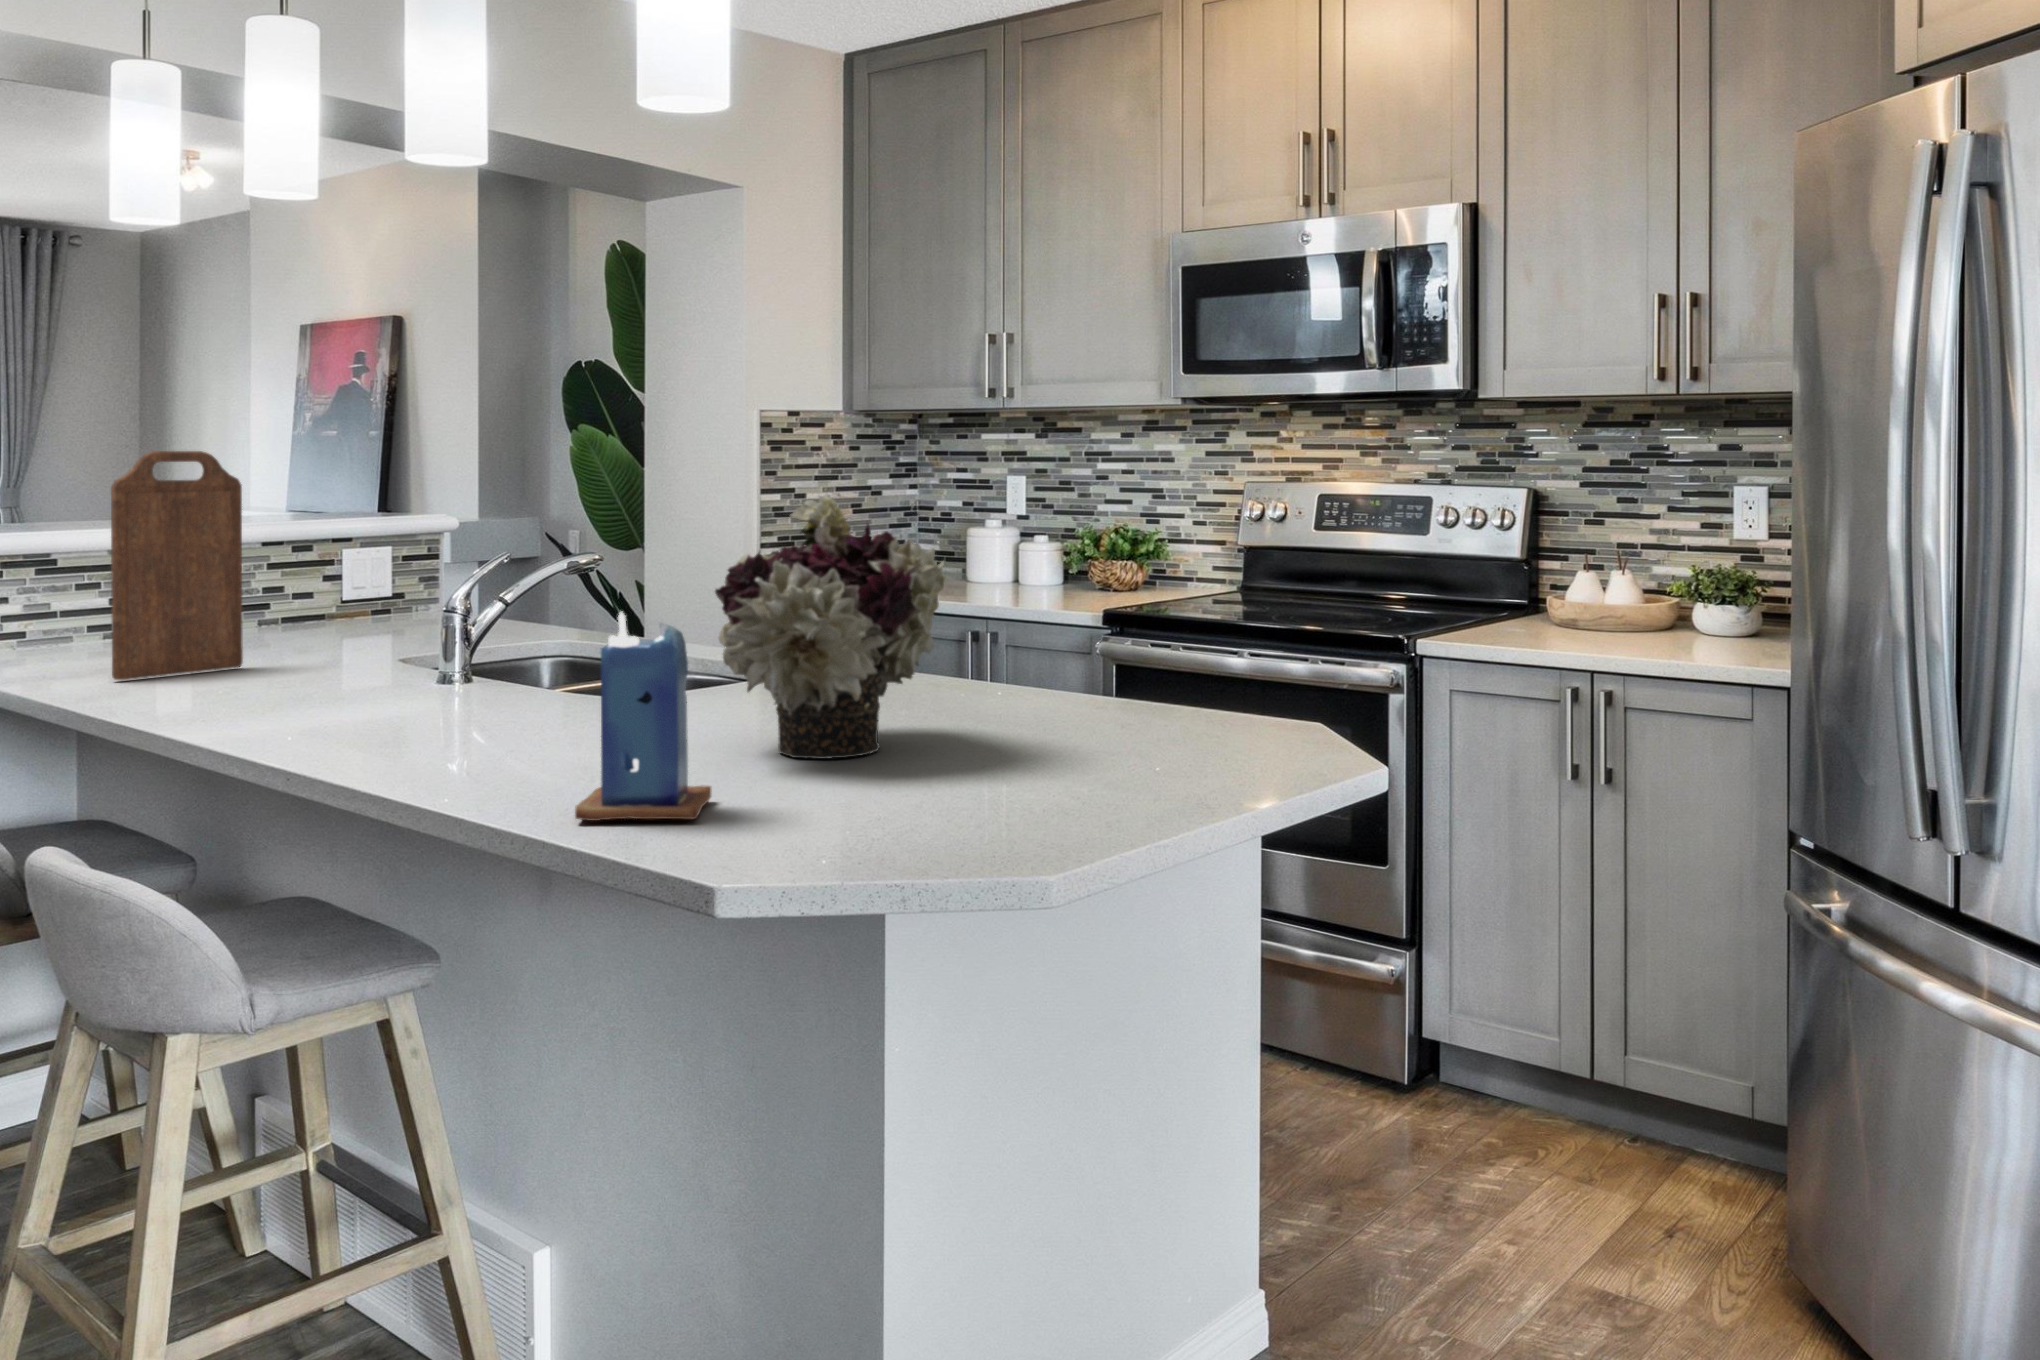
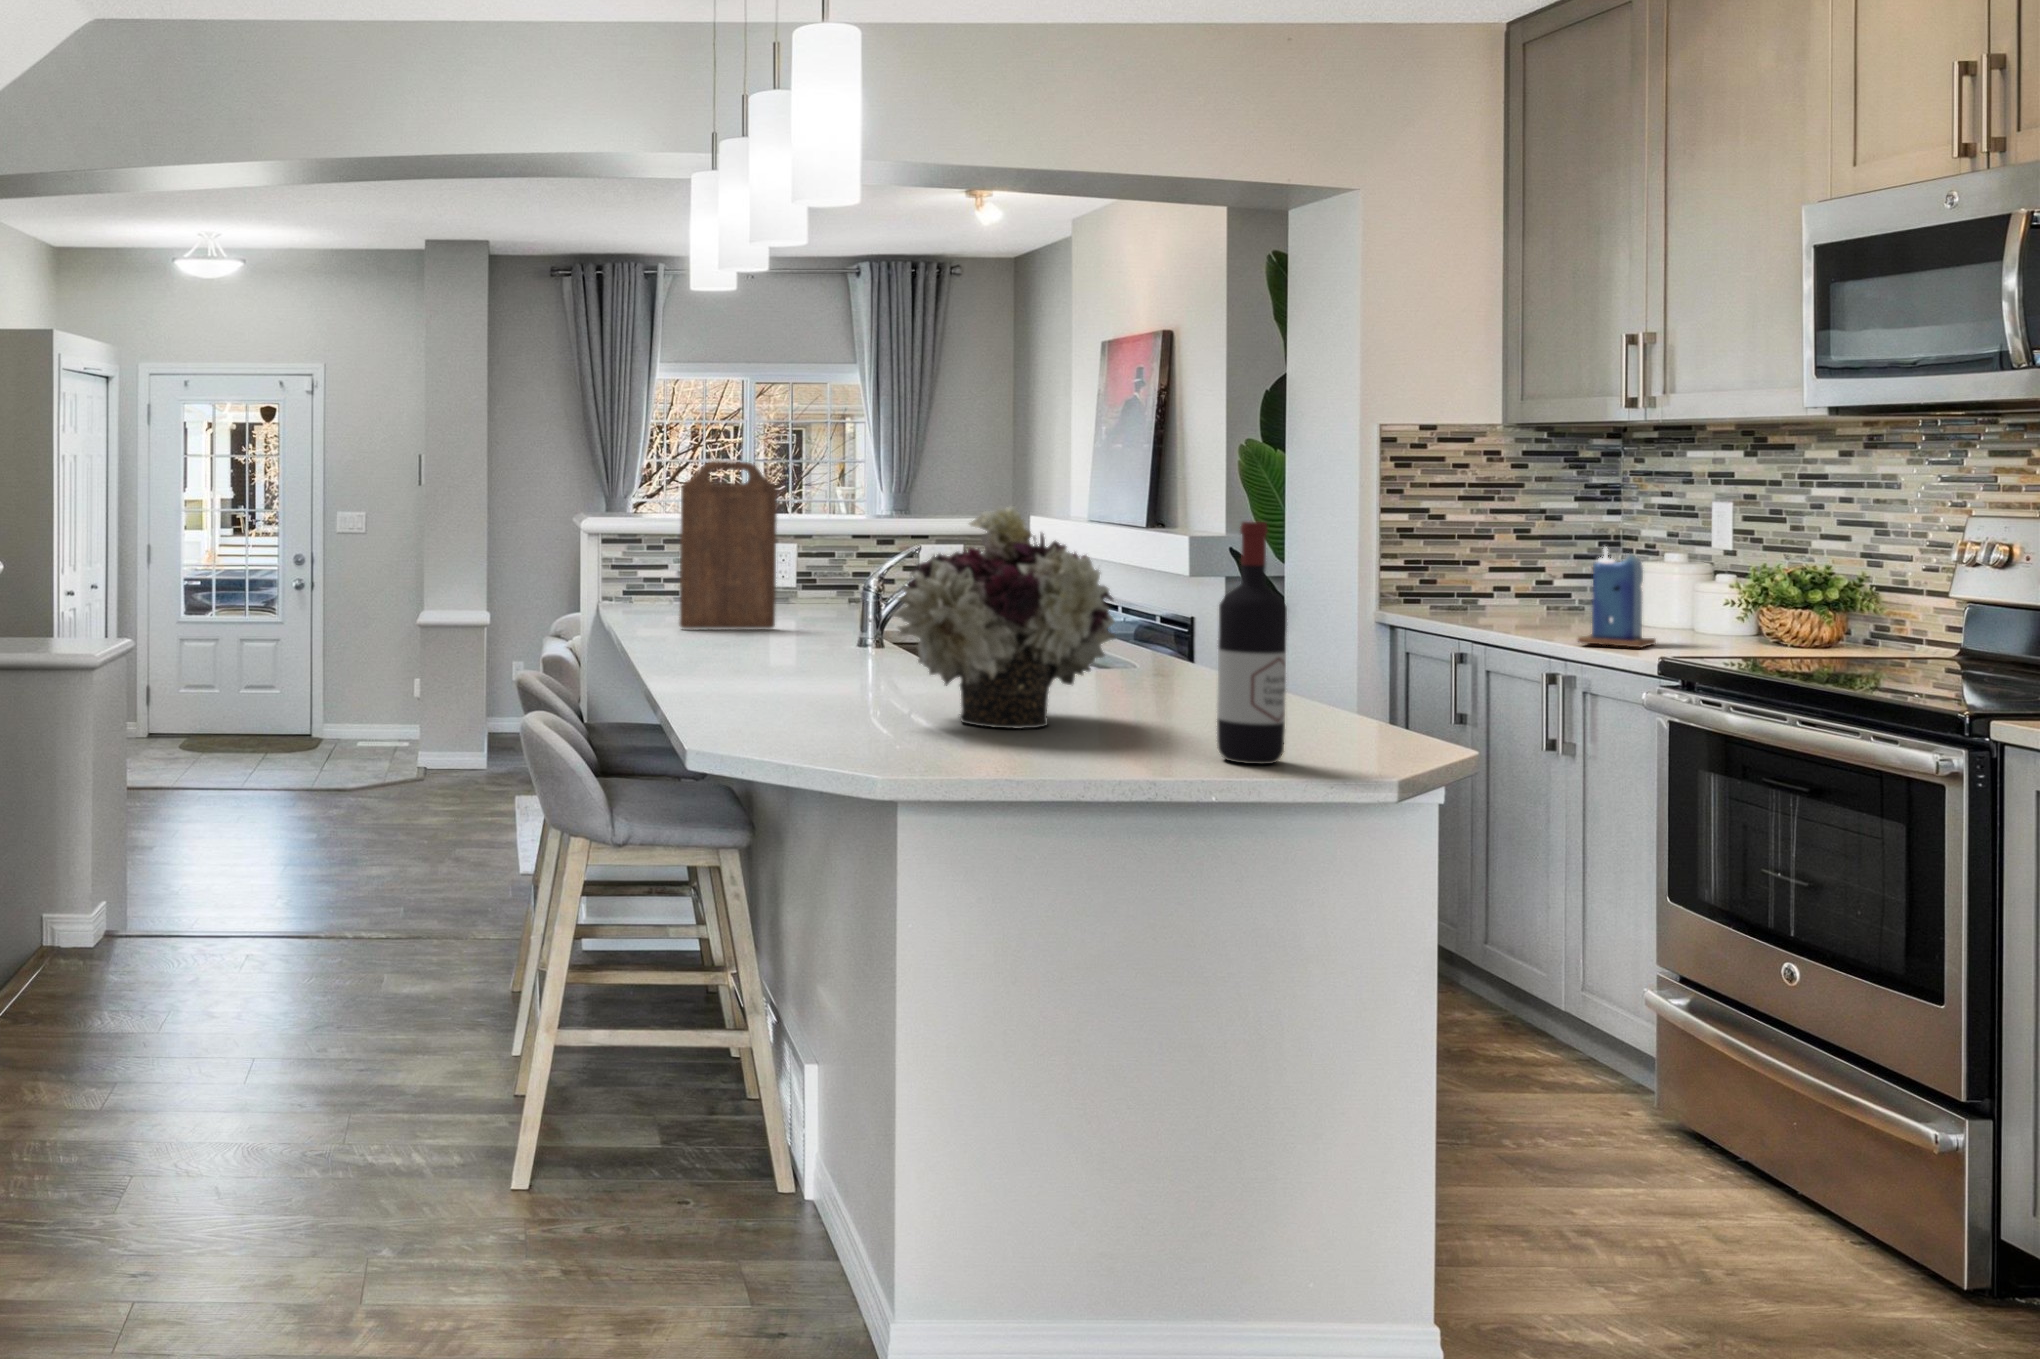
wine bottle: none [1109,500,1176,759] -> present [1217,522,1287,764]
candle: present [575,612,711,821] -> present [1578,547,1656,648]

